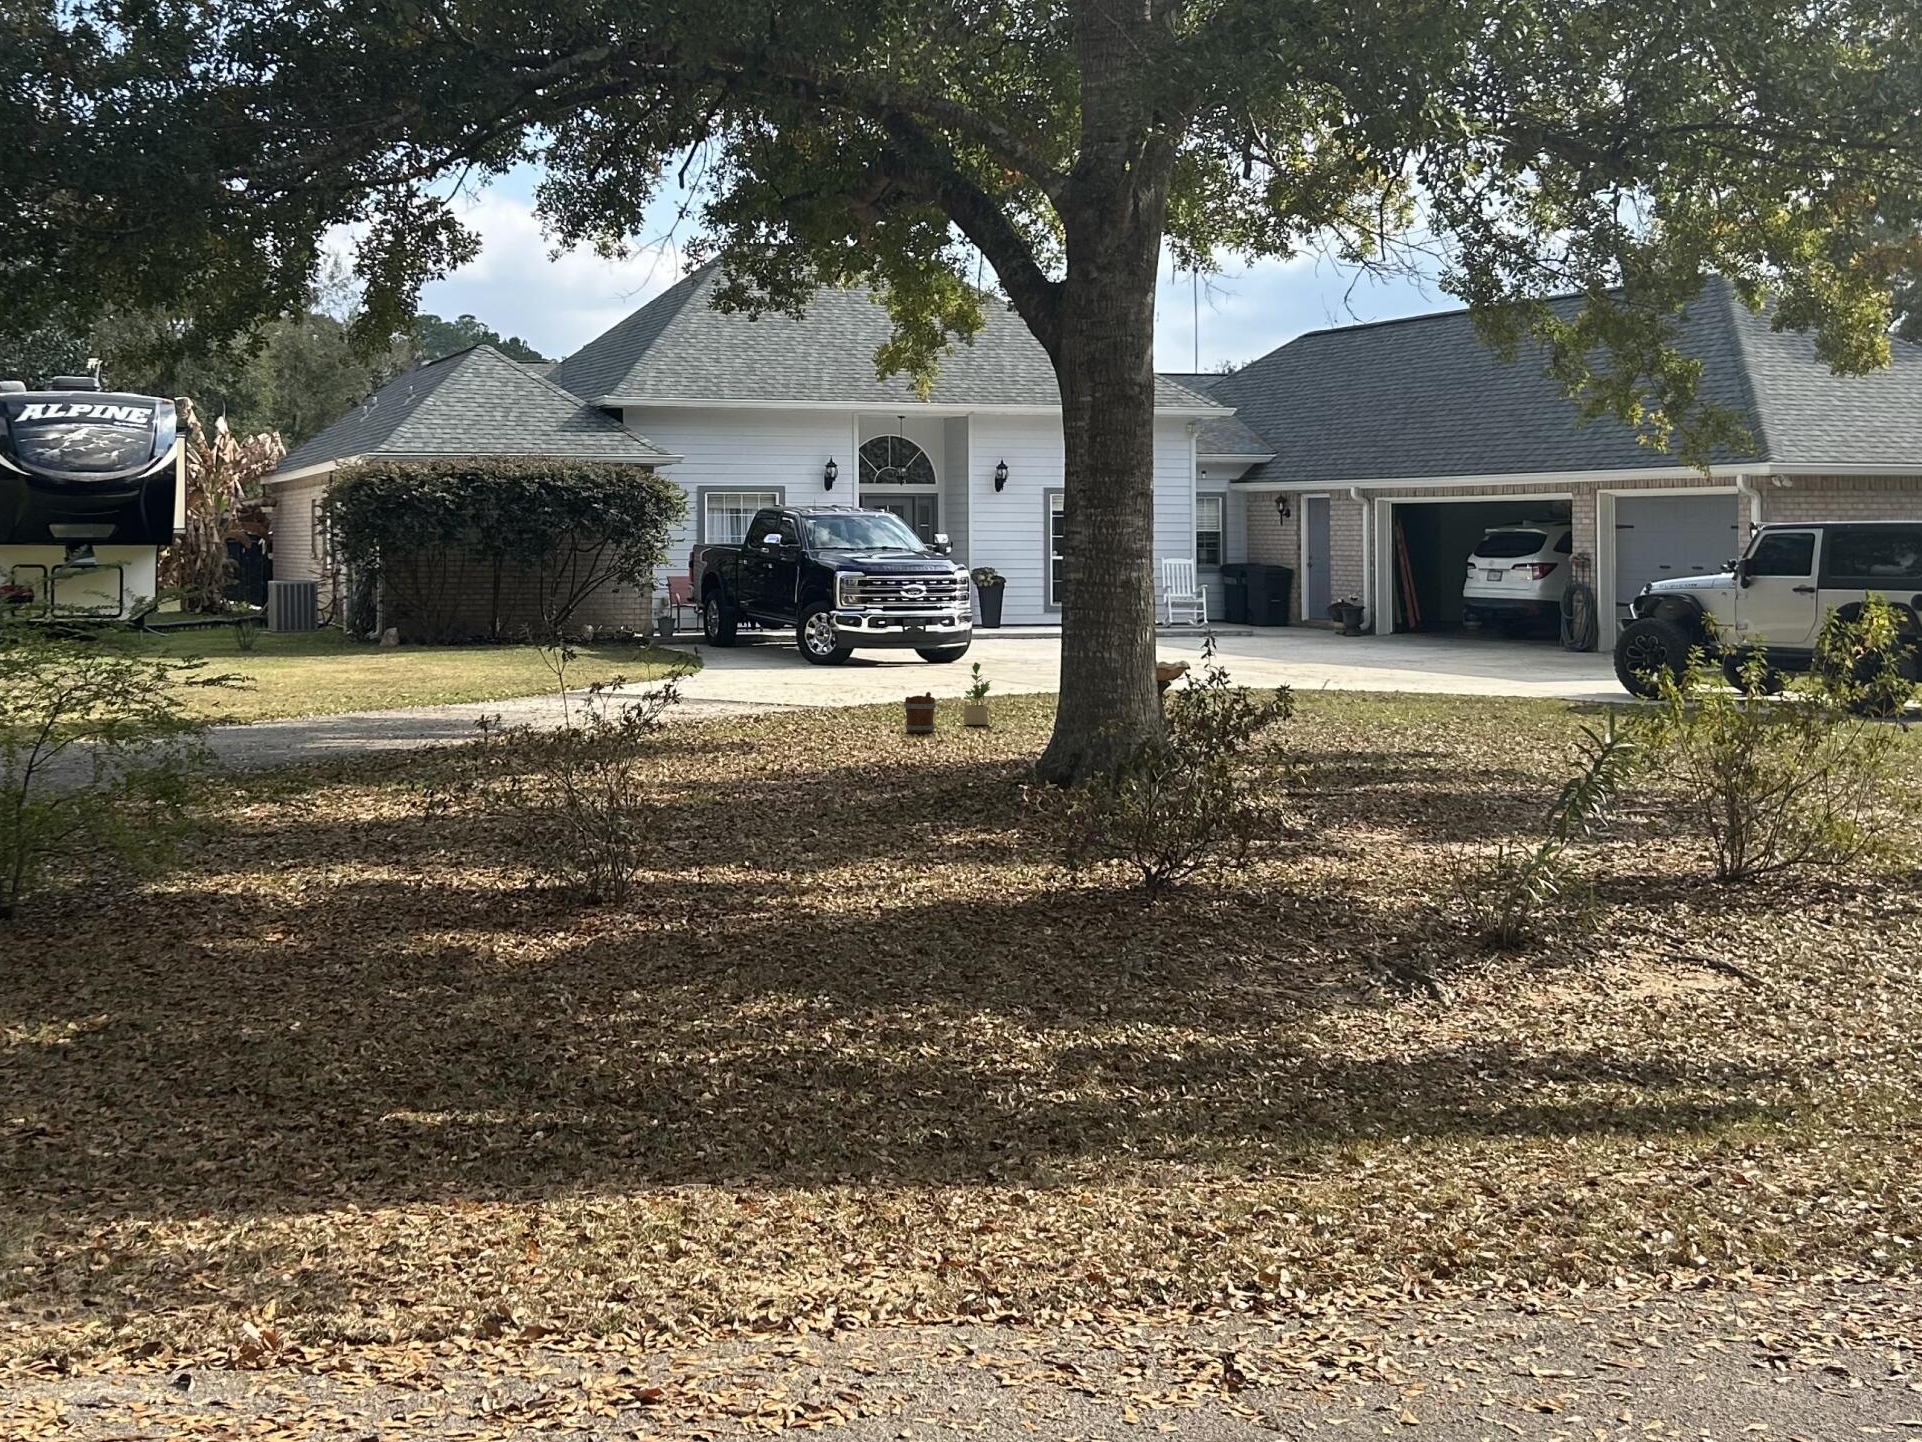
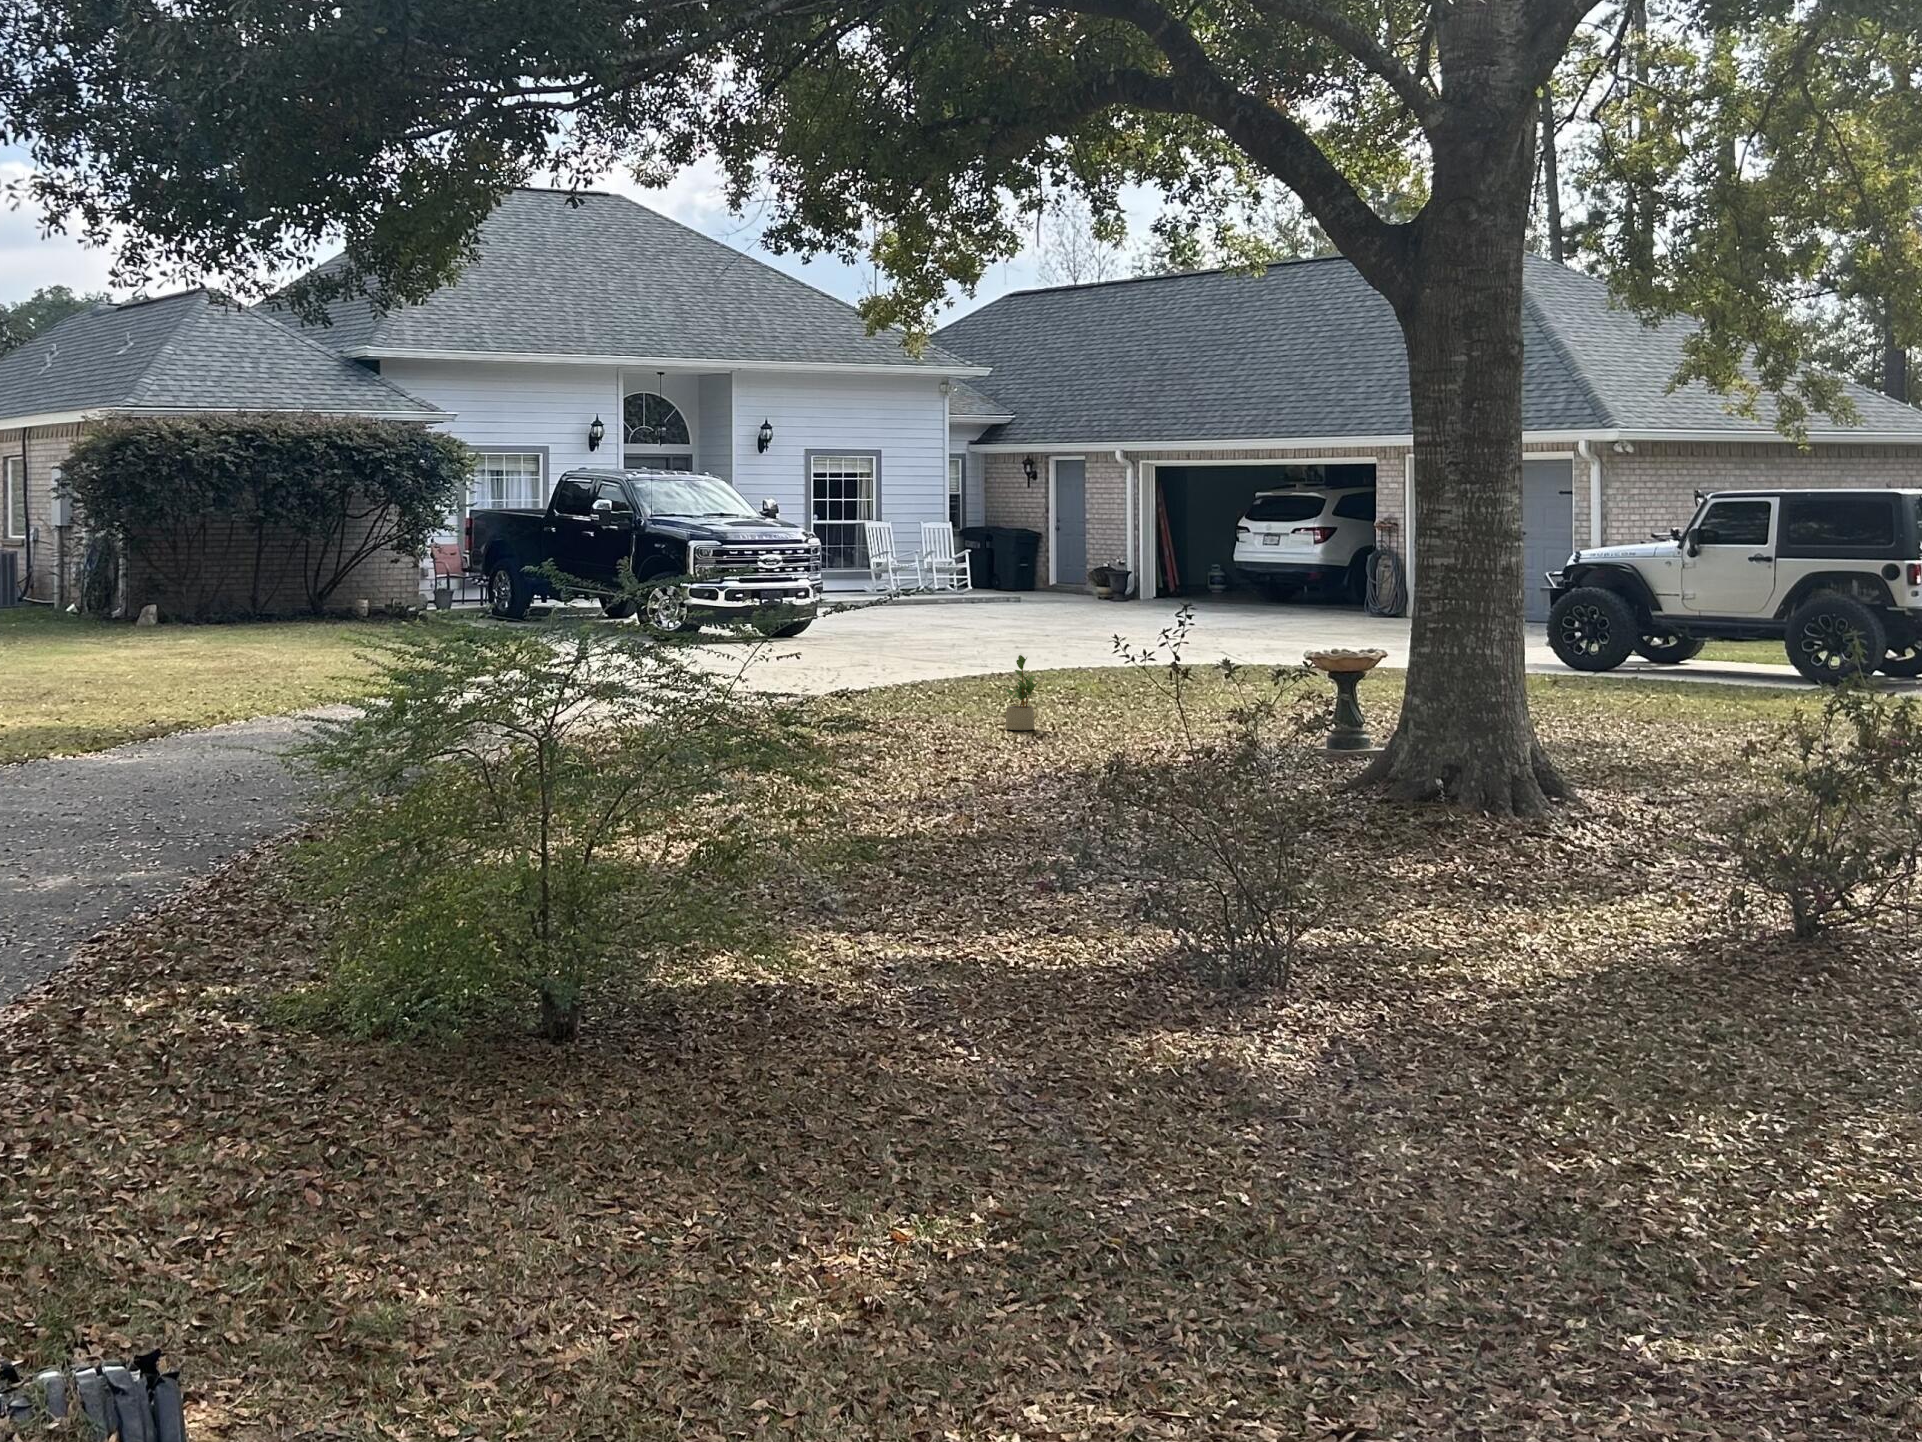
bucket: present [904,692,936,733] -> none [956,693,997,745]

